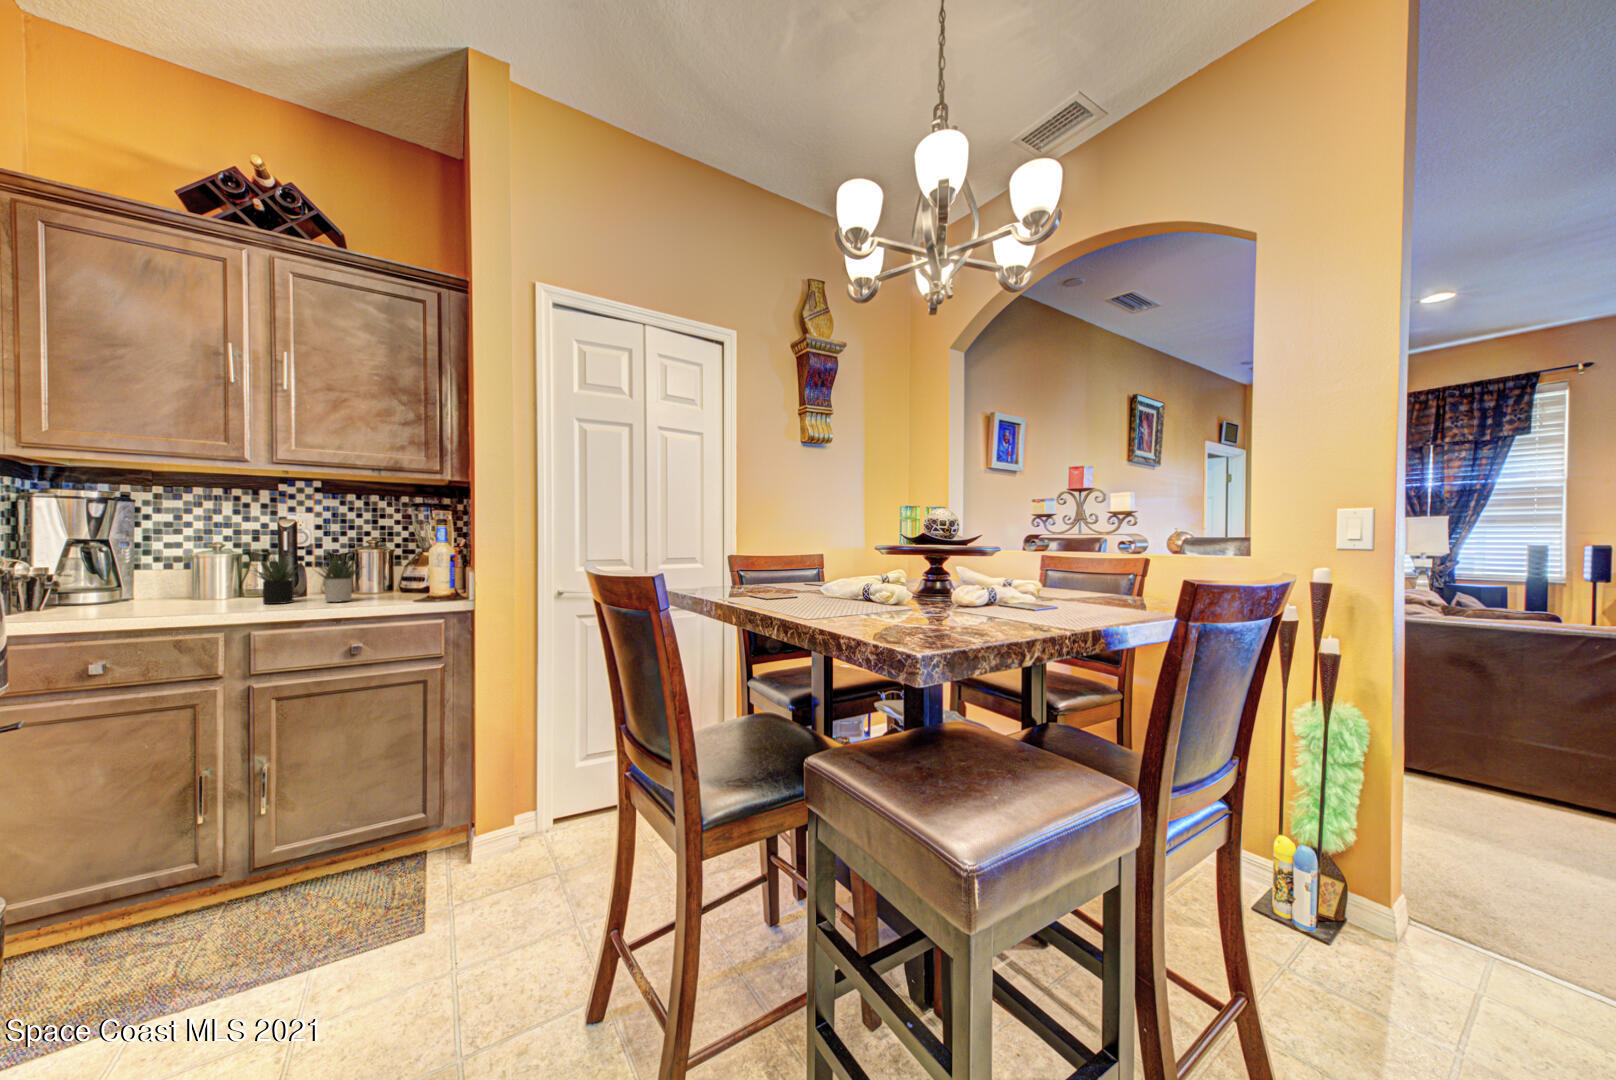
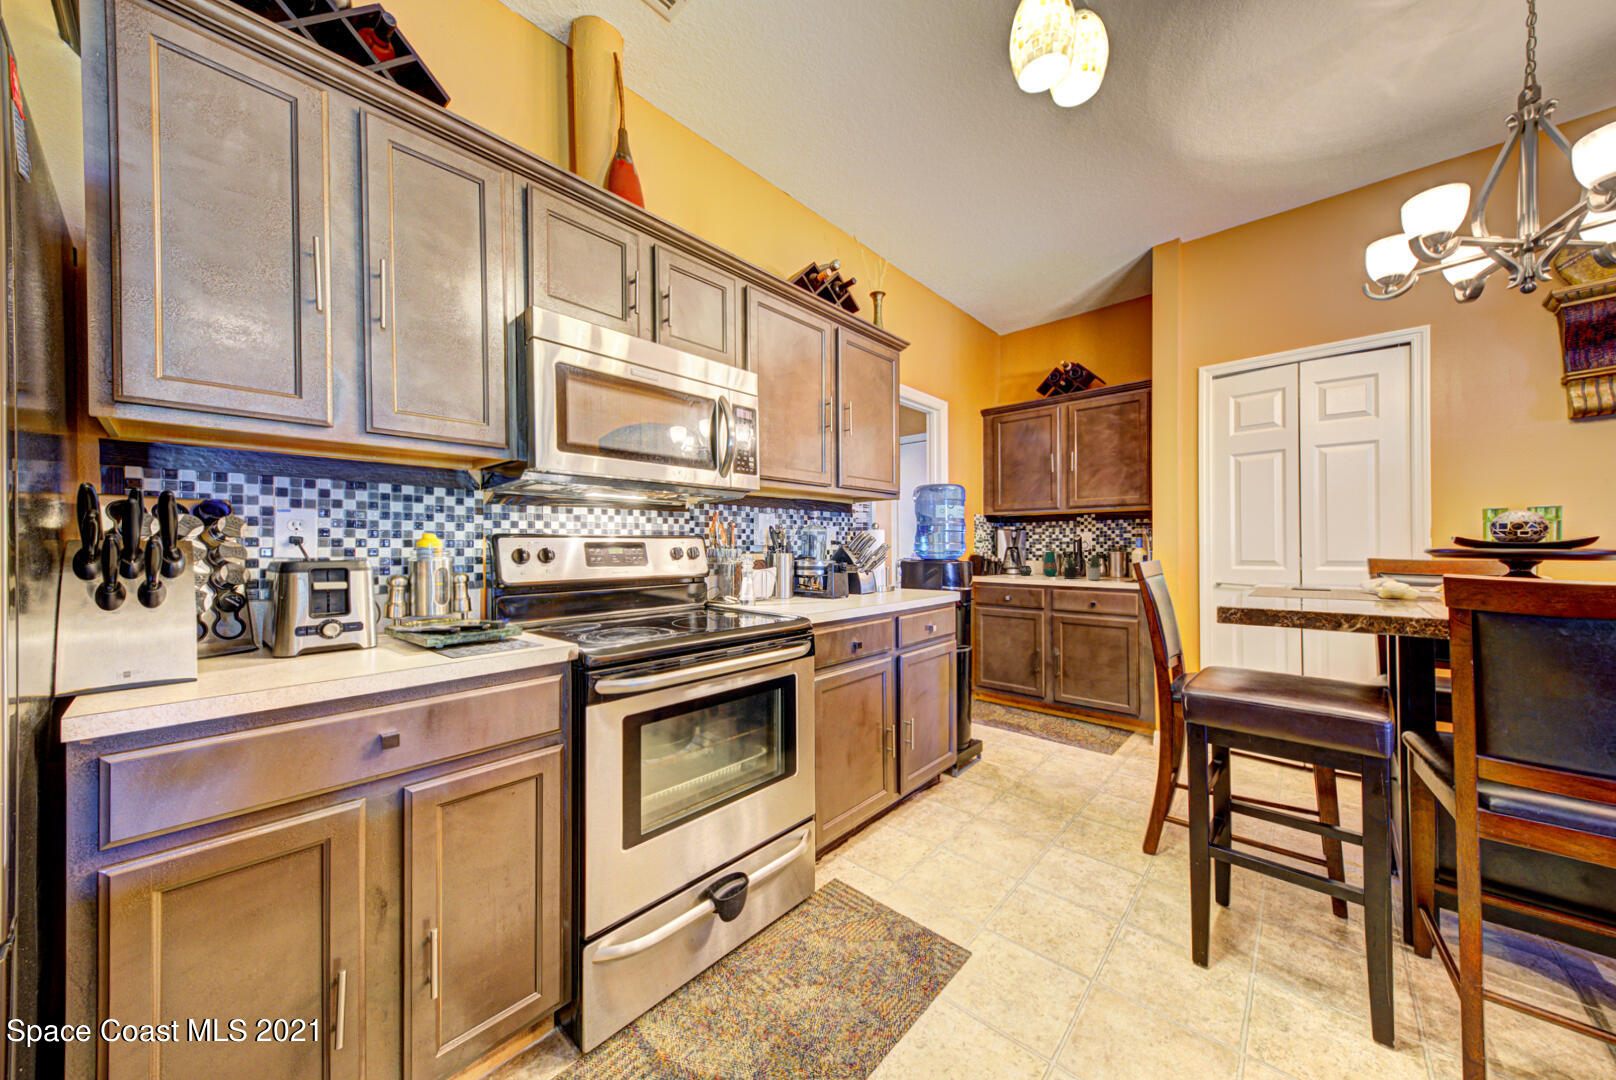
vase: none [118,550,238,606] -> present [1019,552,1057,576]

